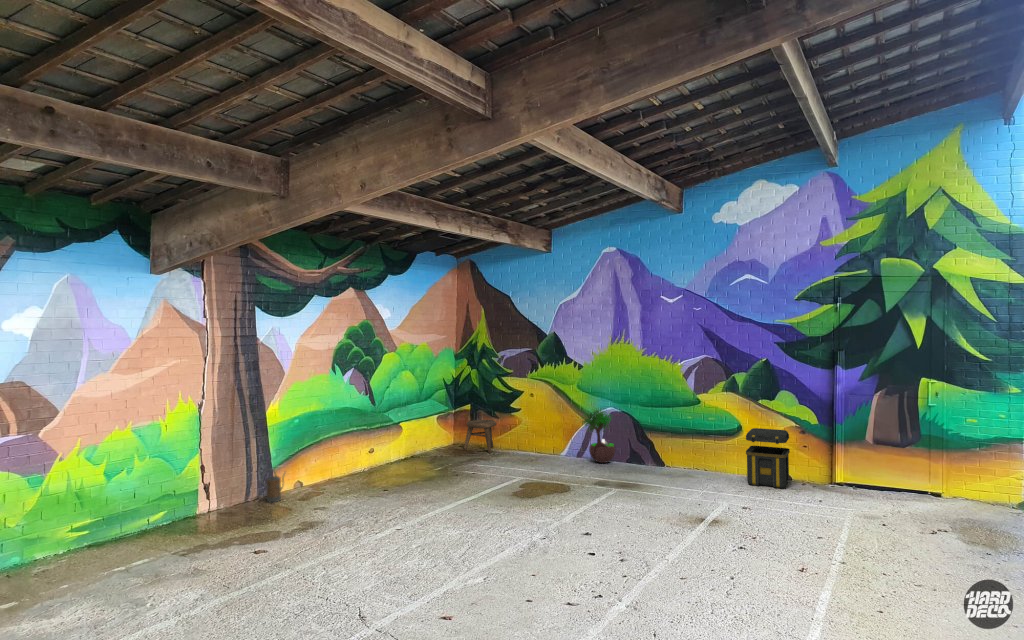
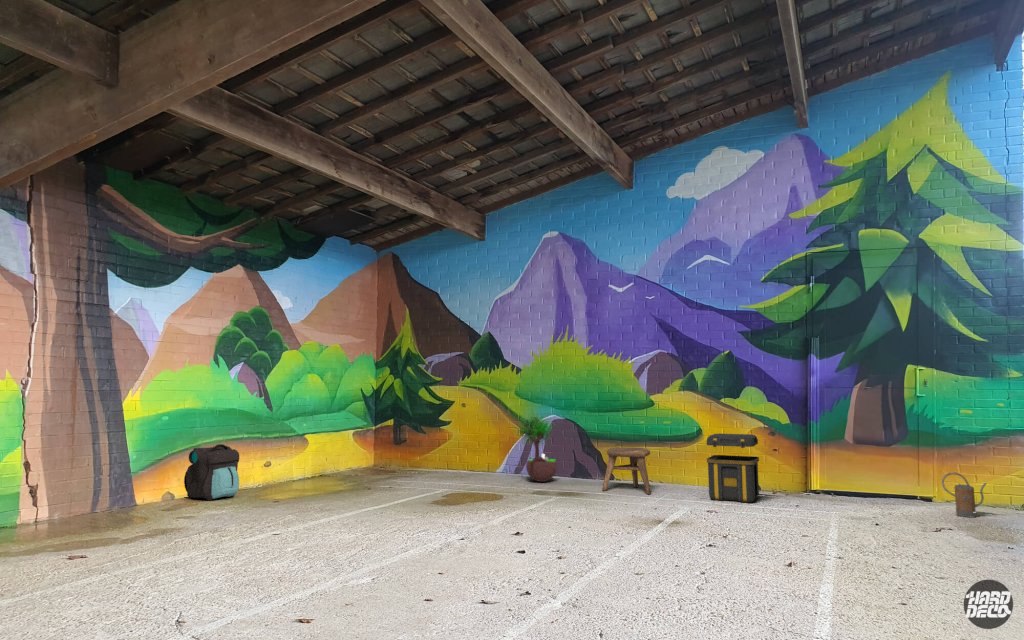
stool: present [464,420,496,453] -> present [602,448,651,494]
backpack: none [319,440,363,486] -> present [184,444,239,500]
watering can: present [261,469,284,502] -> present [942,473,986,517]

